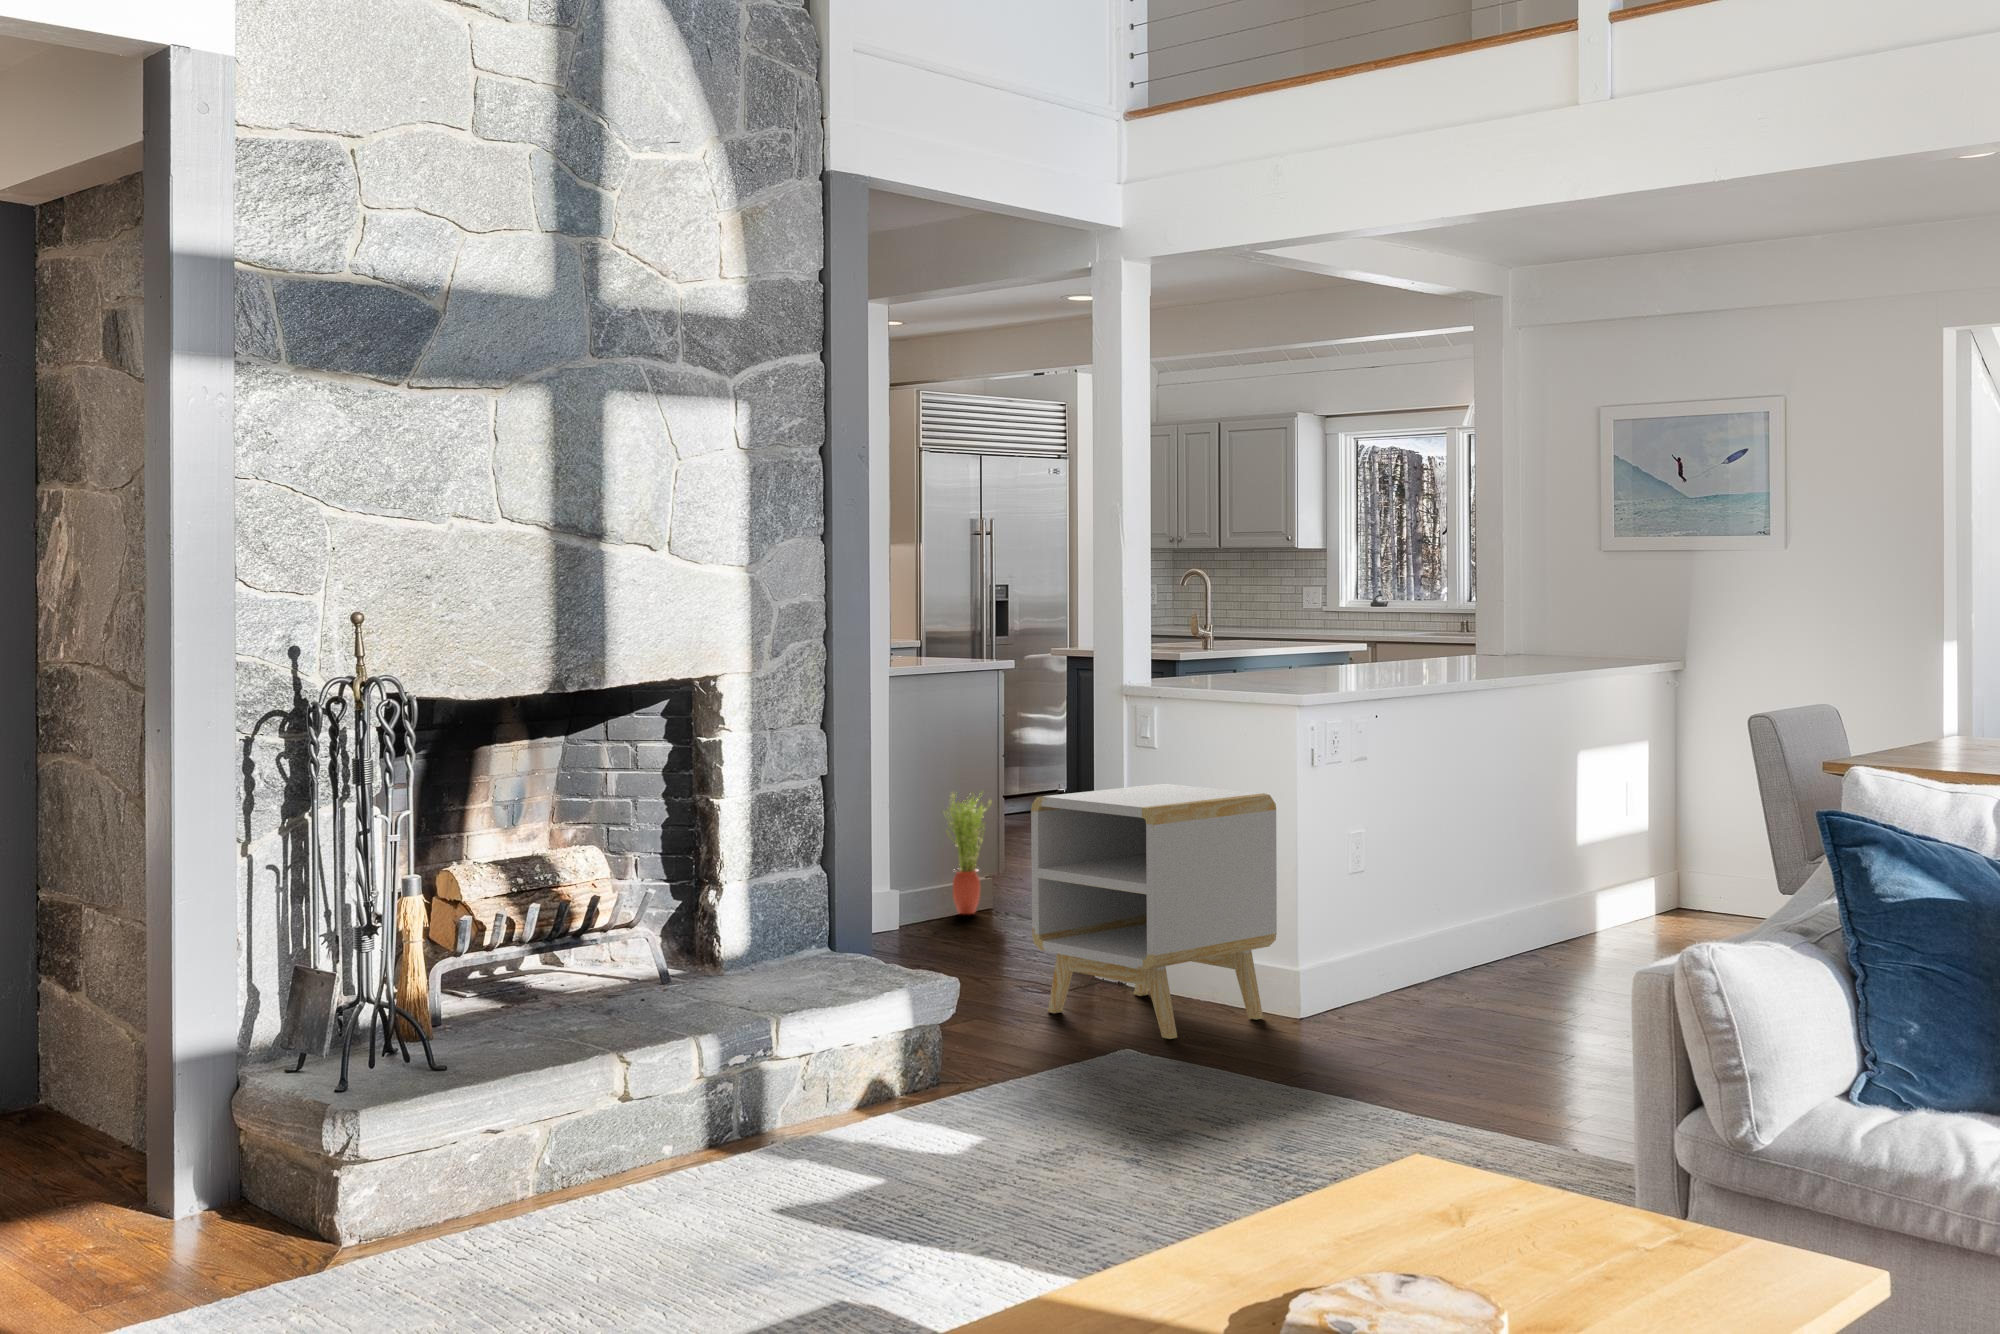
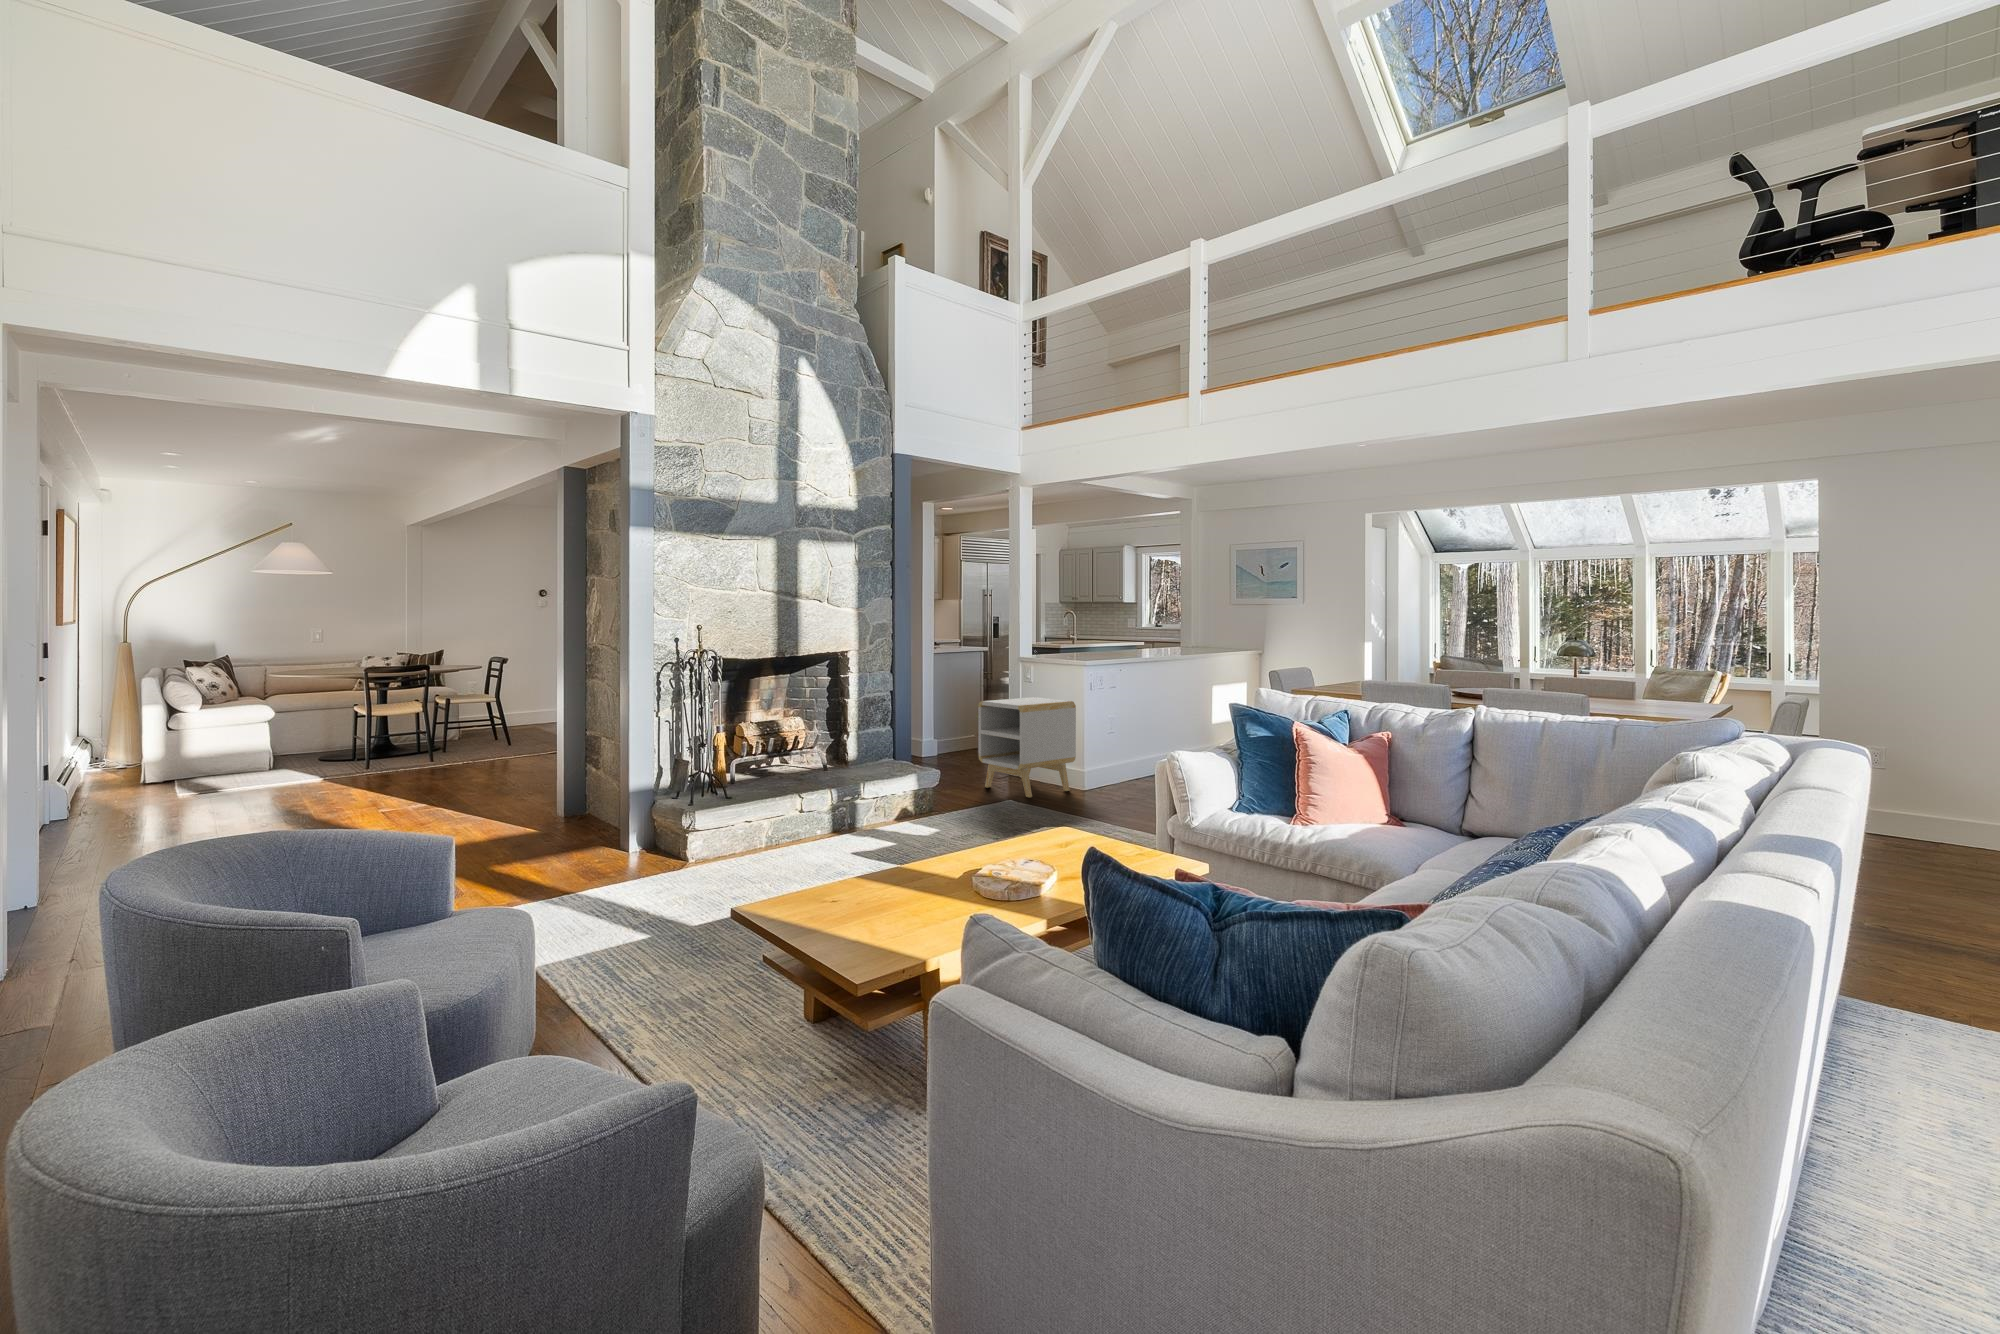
potted plant: present [944,792,991,914] -> none [957,698,978,751]

